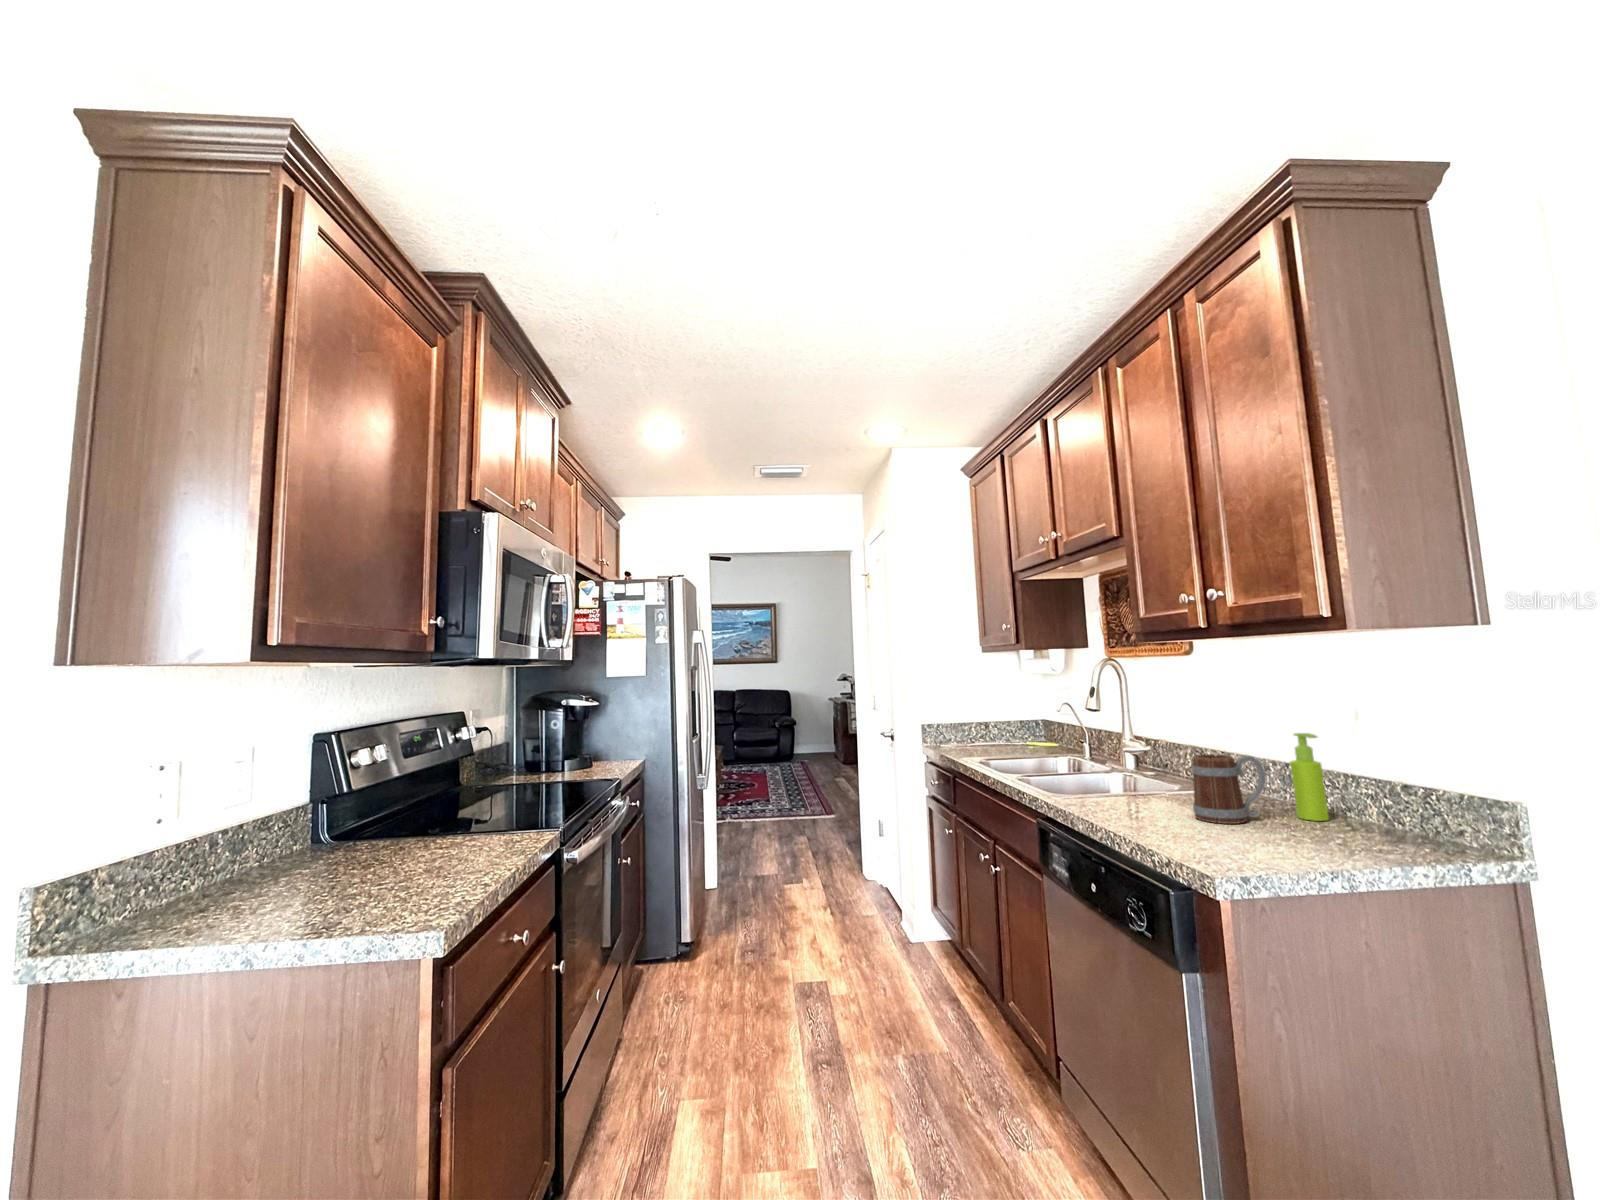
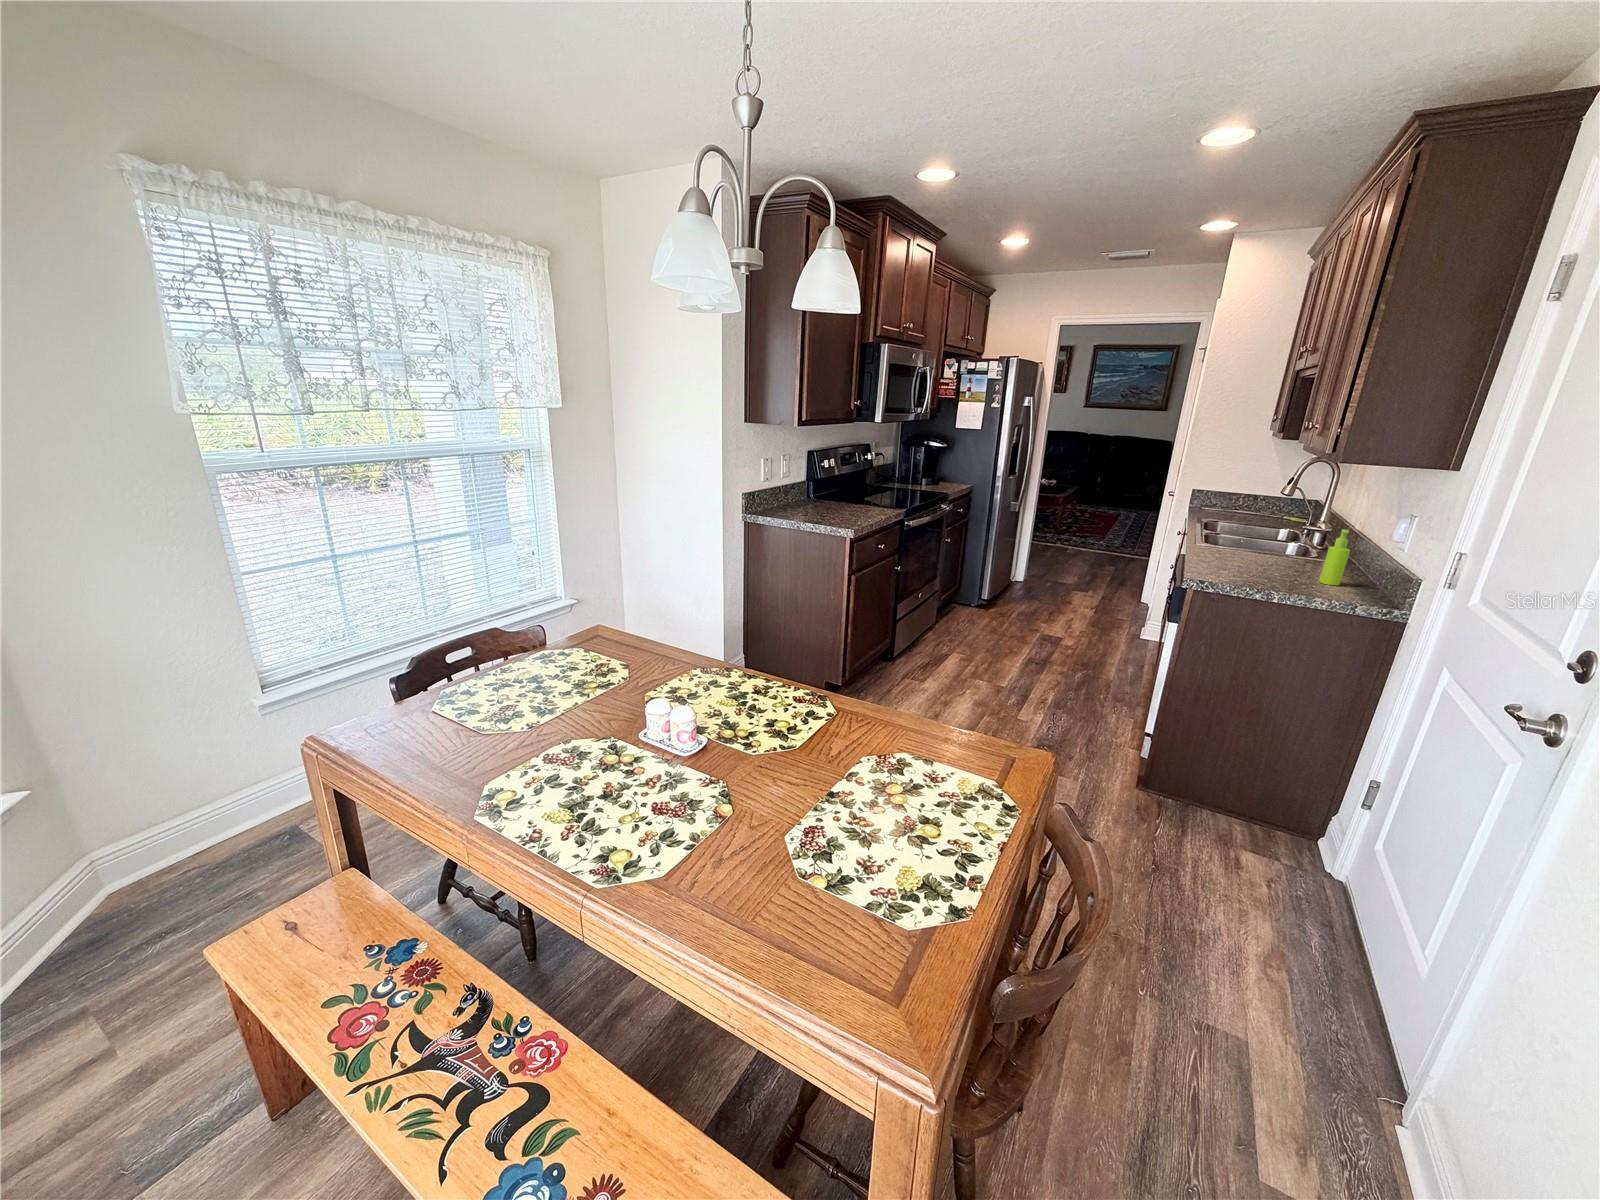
mug: present [1192,754,1266,824] -> none [1243,531,1300,574]

